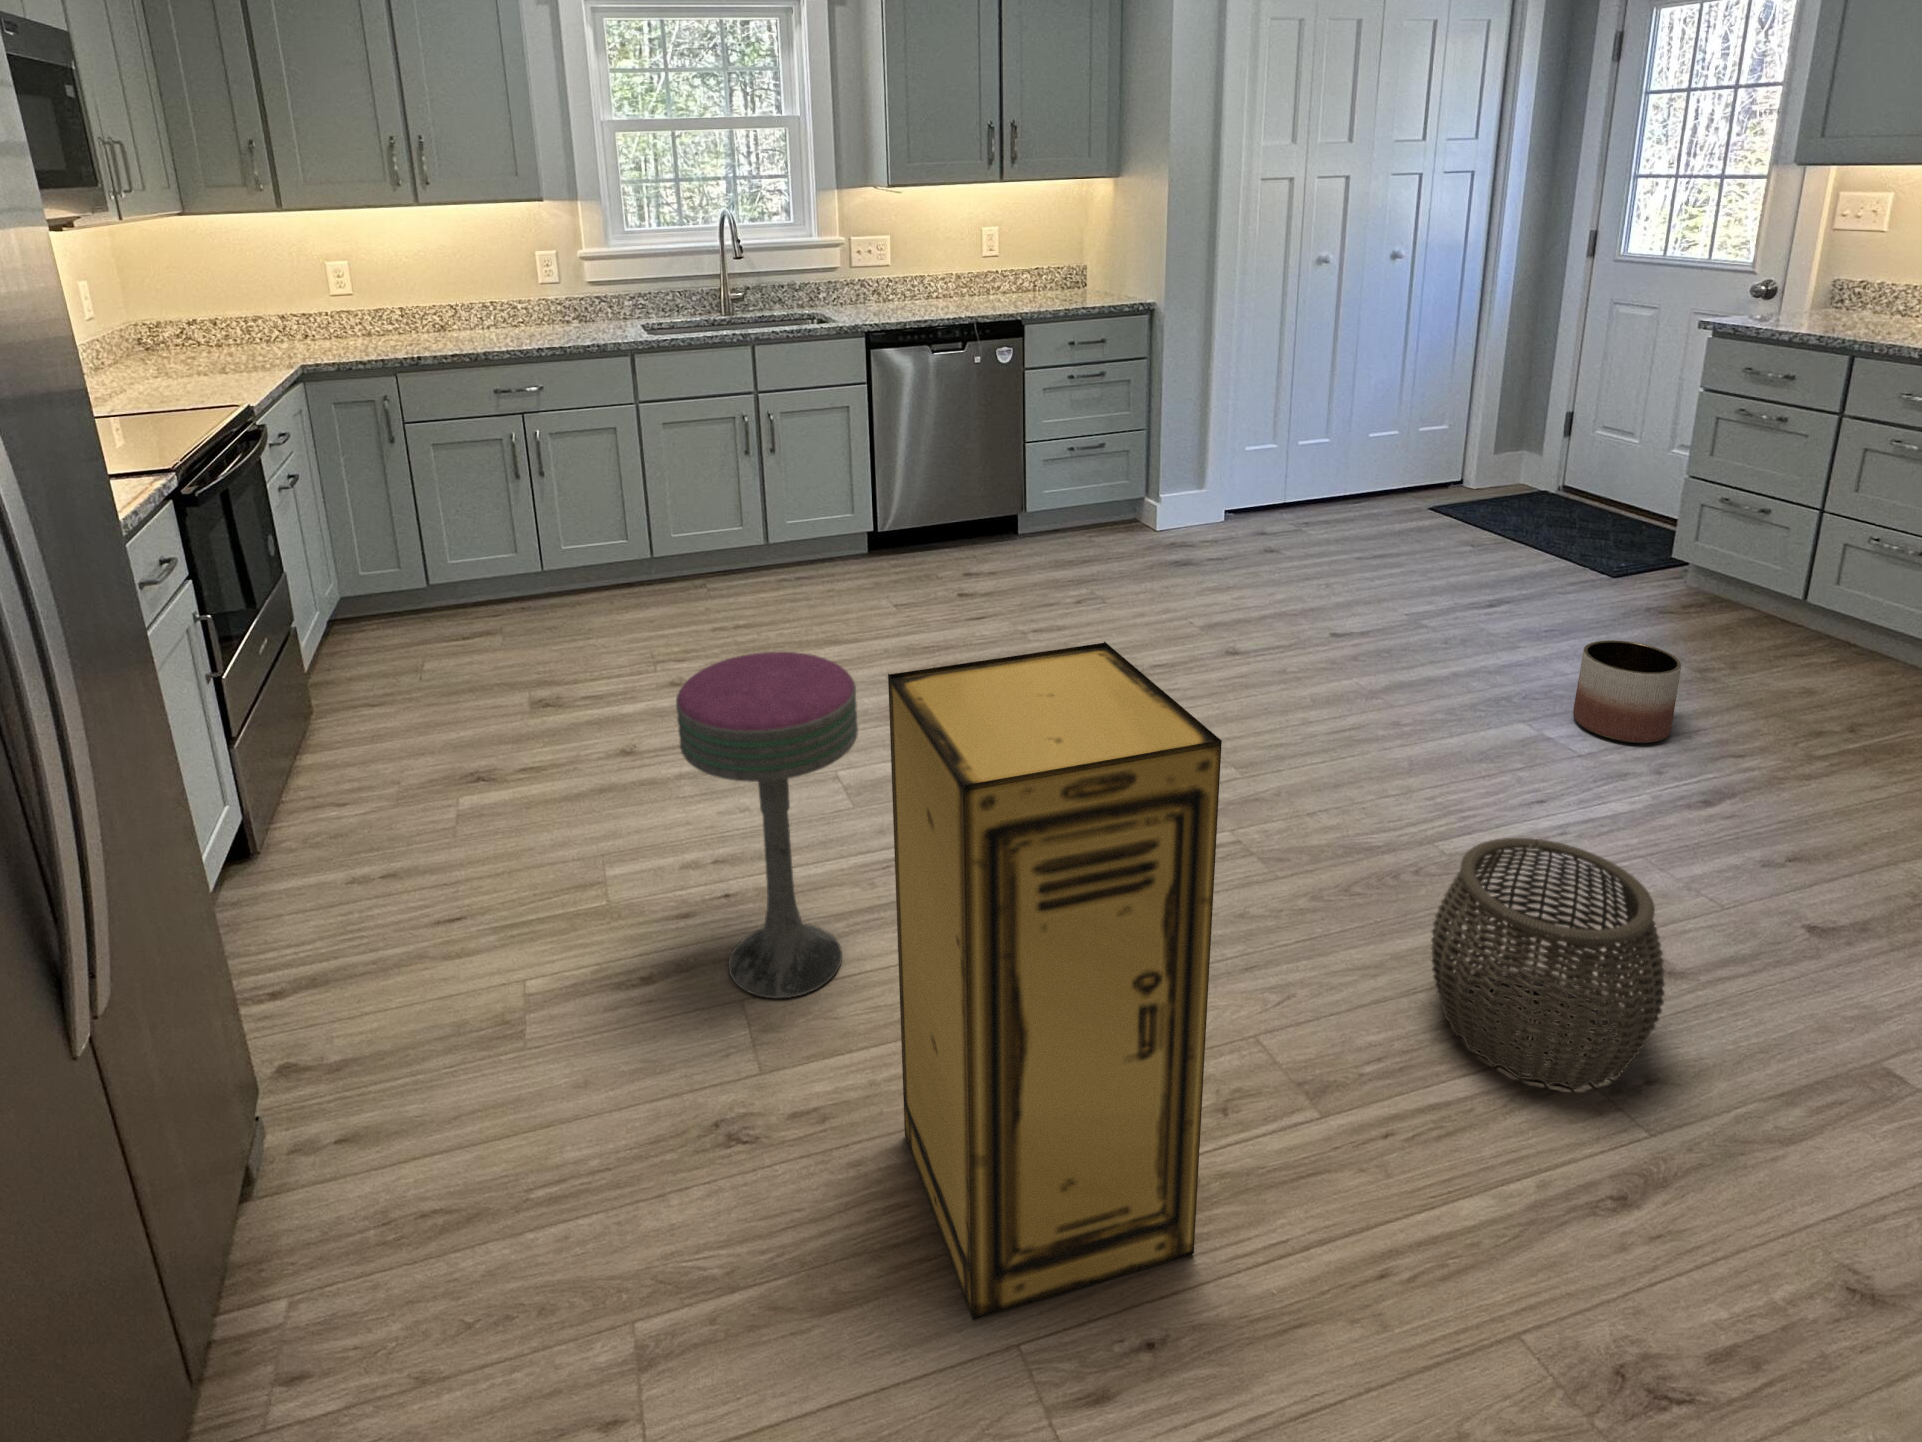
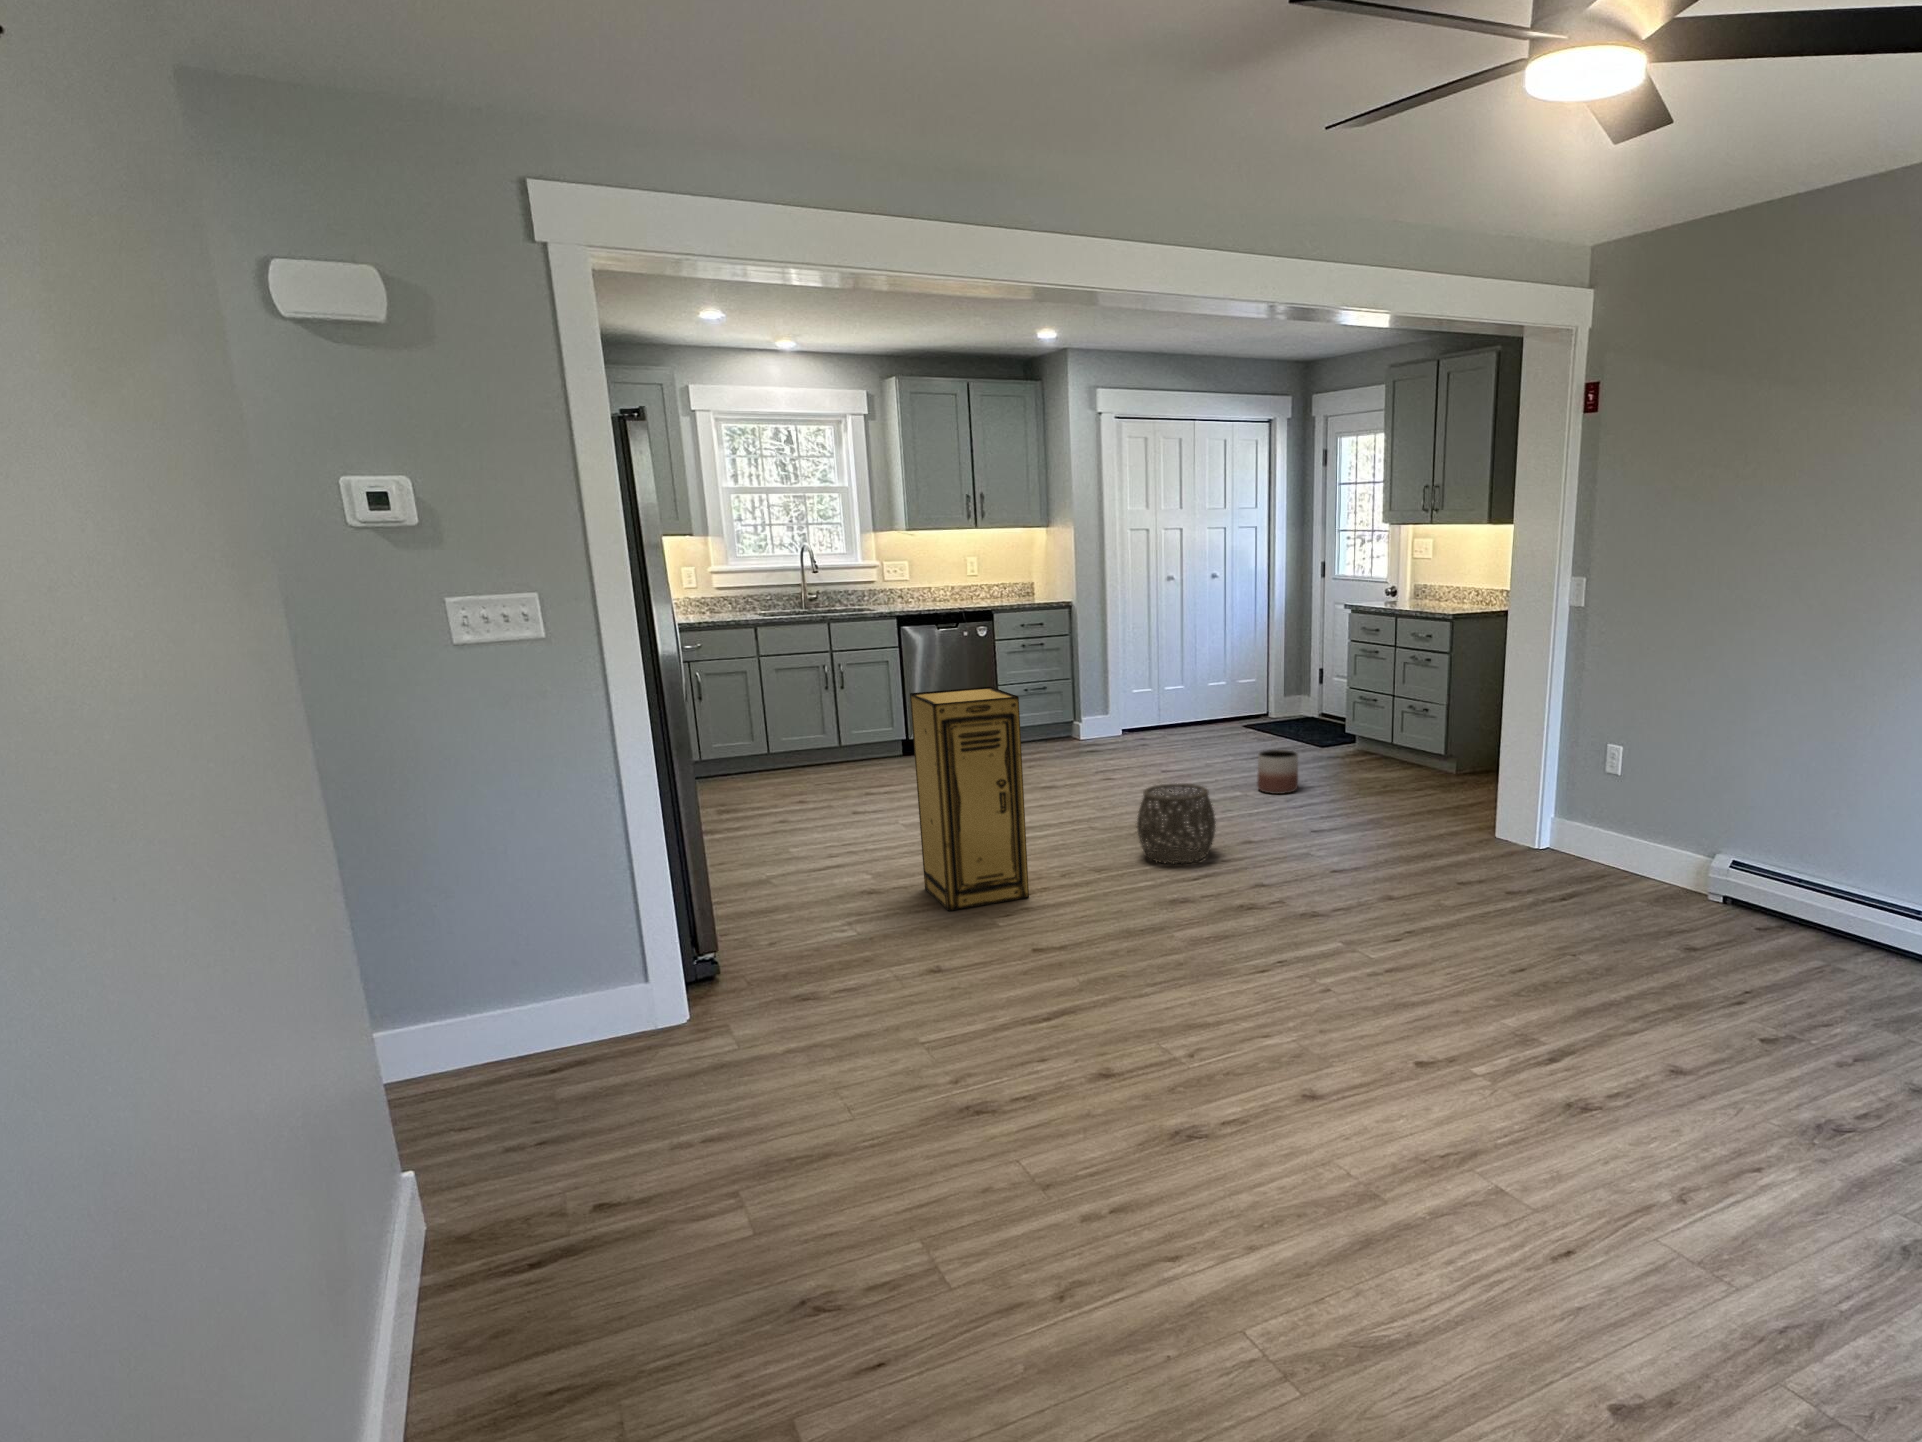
bar stool: present [676,652,858,998] -> none [821,725,900,870]

